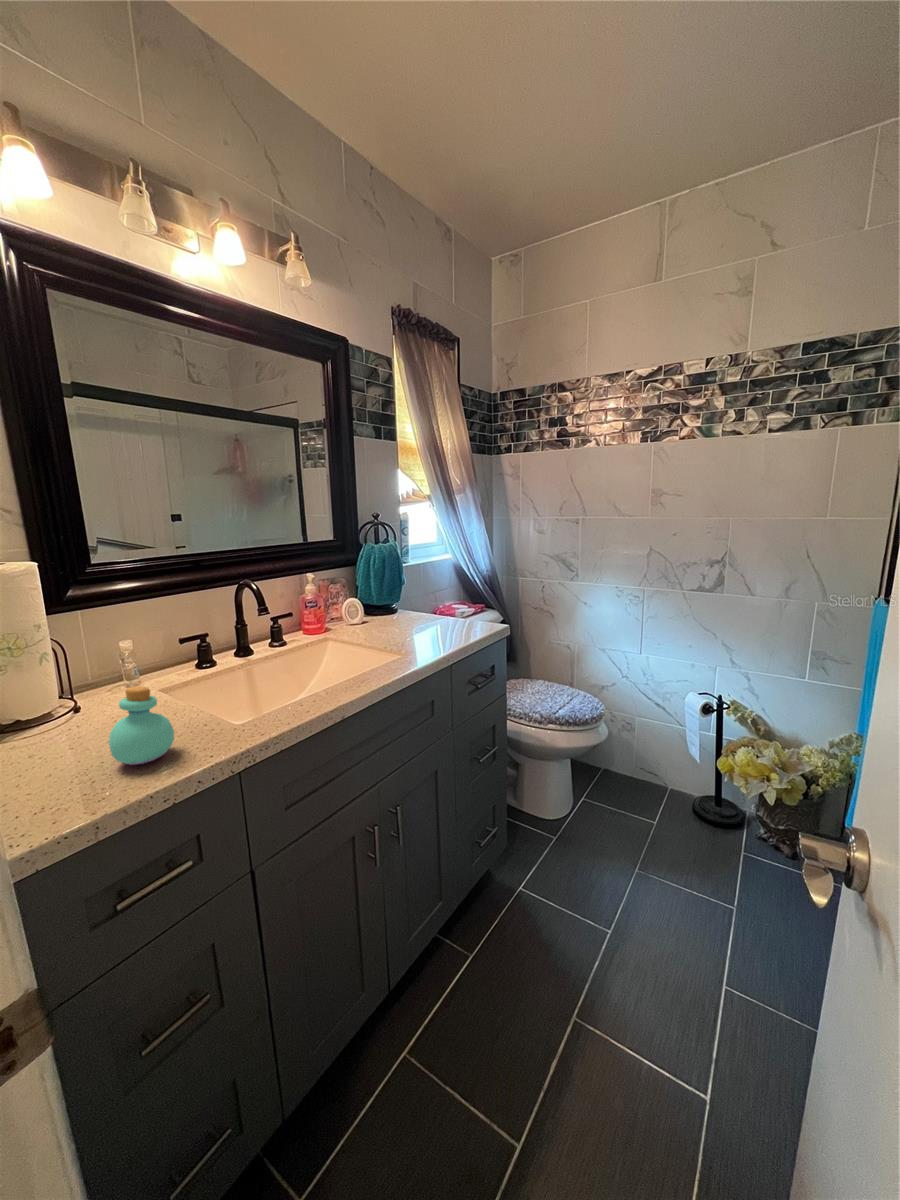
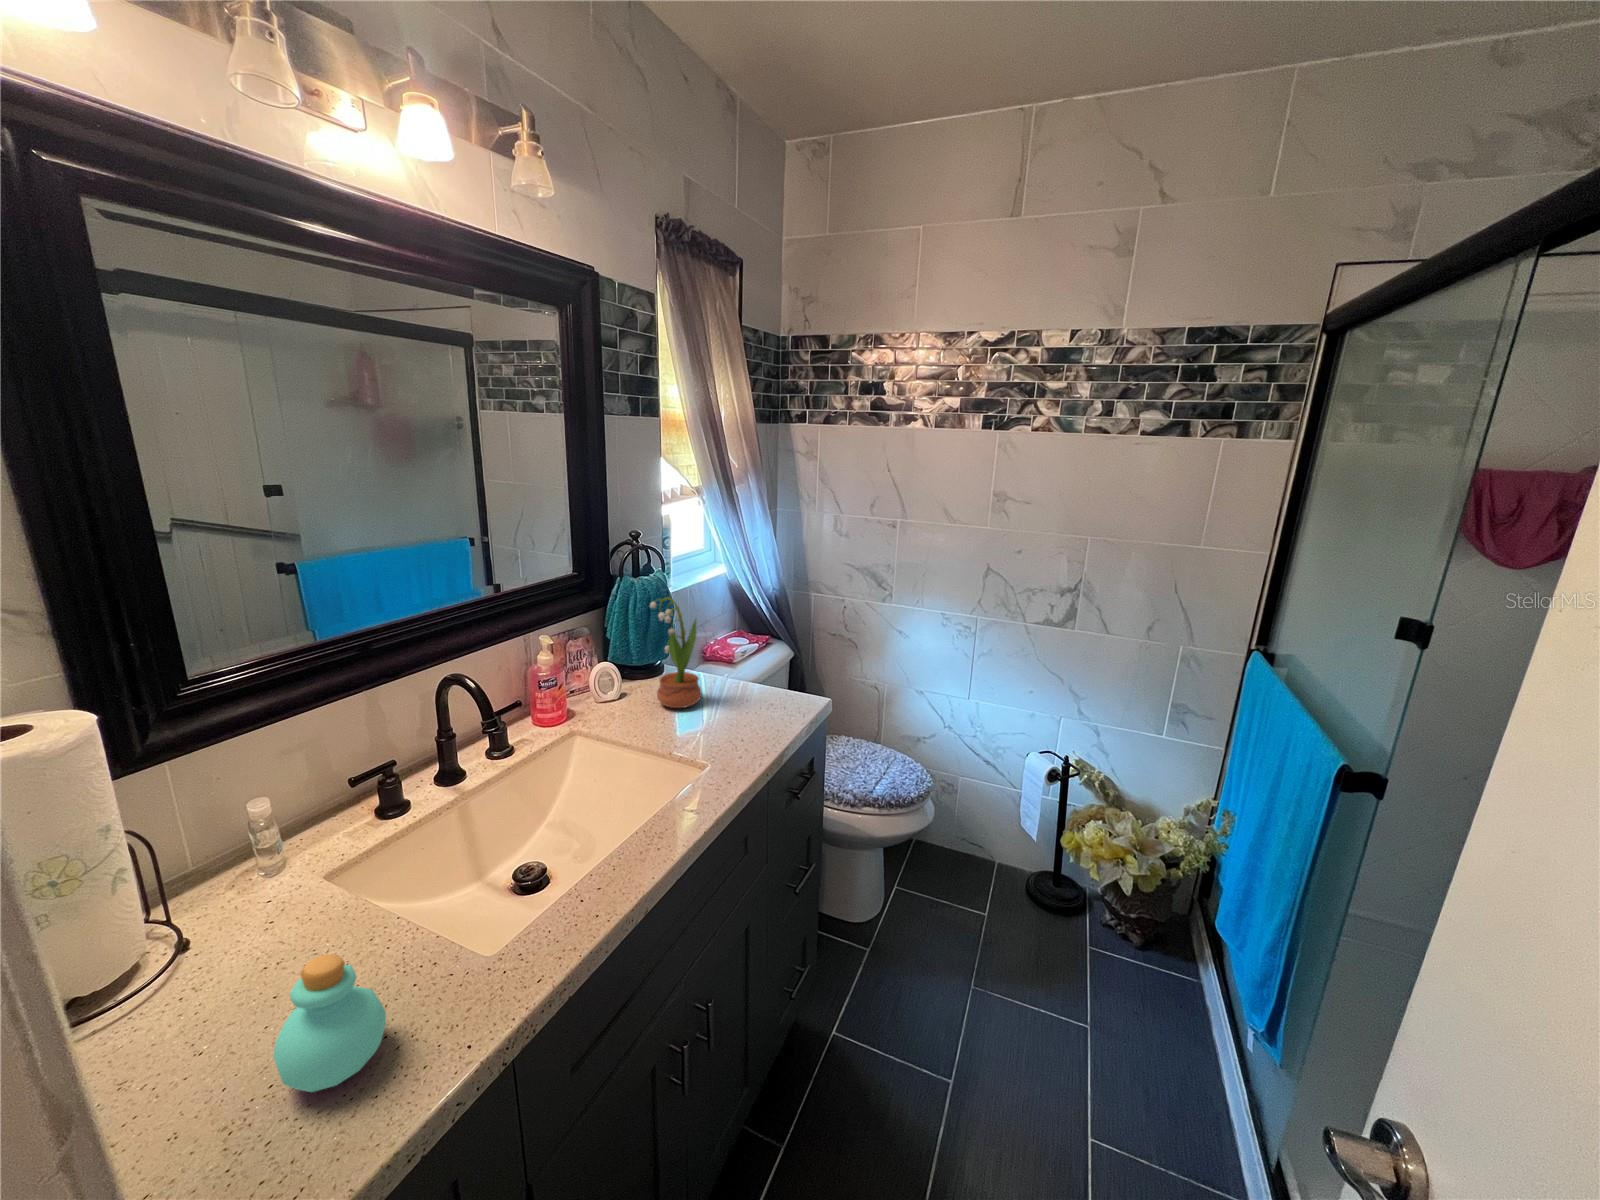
potted flower: none [382,549,418,629] -> present [650,597,702,708]

